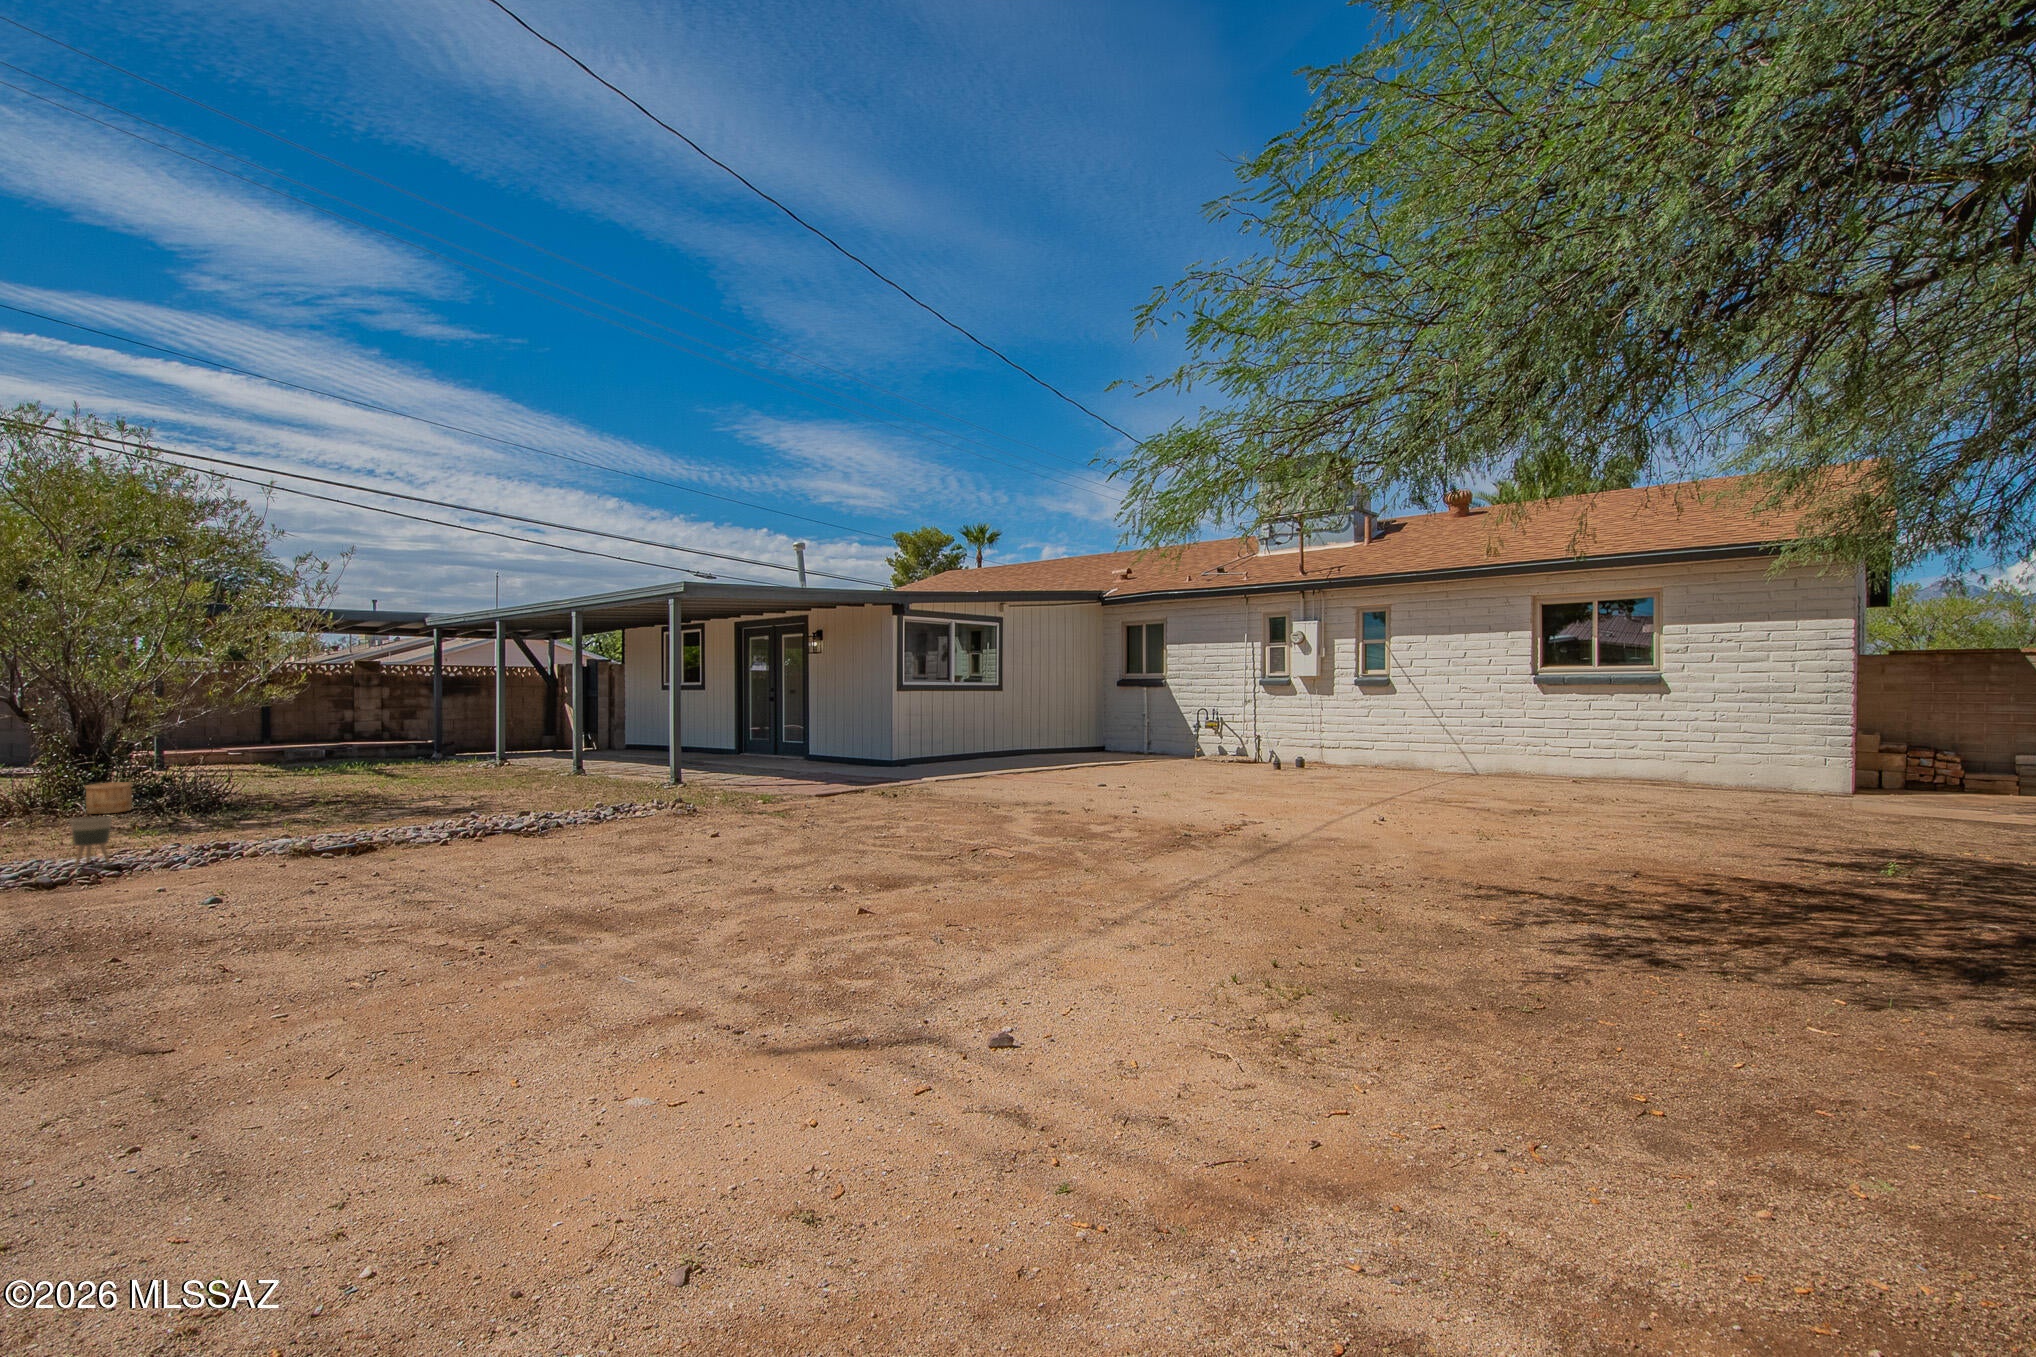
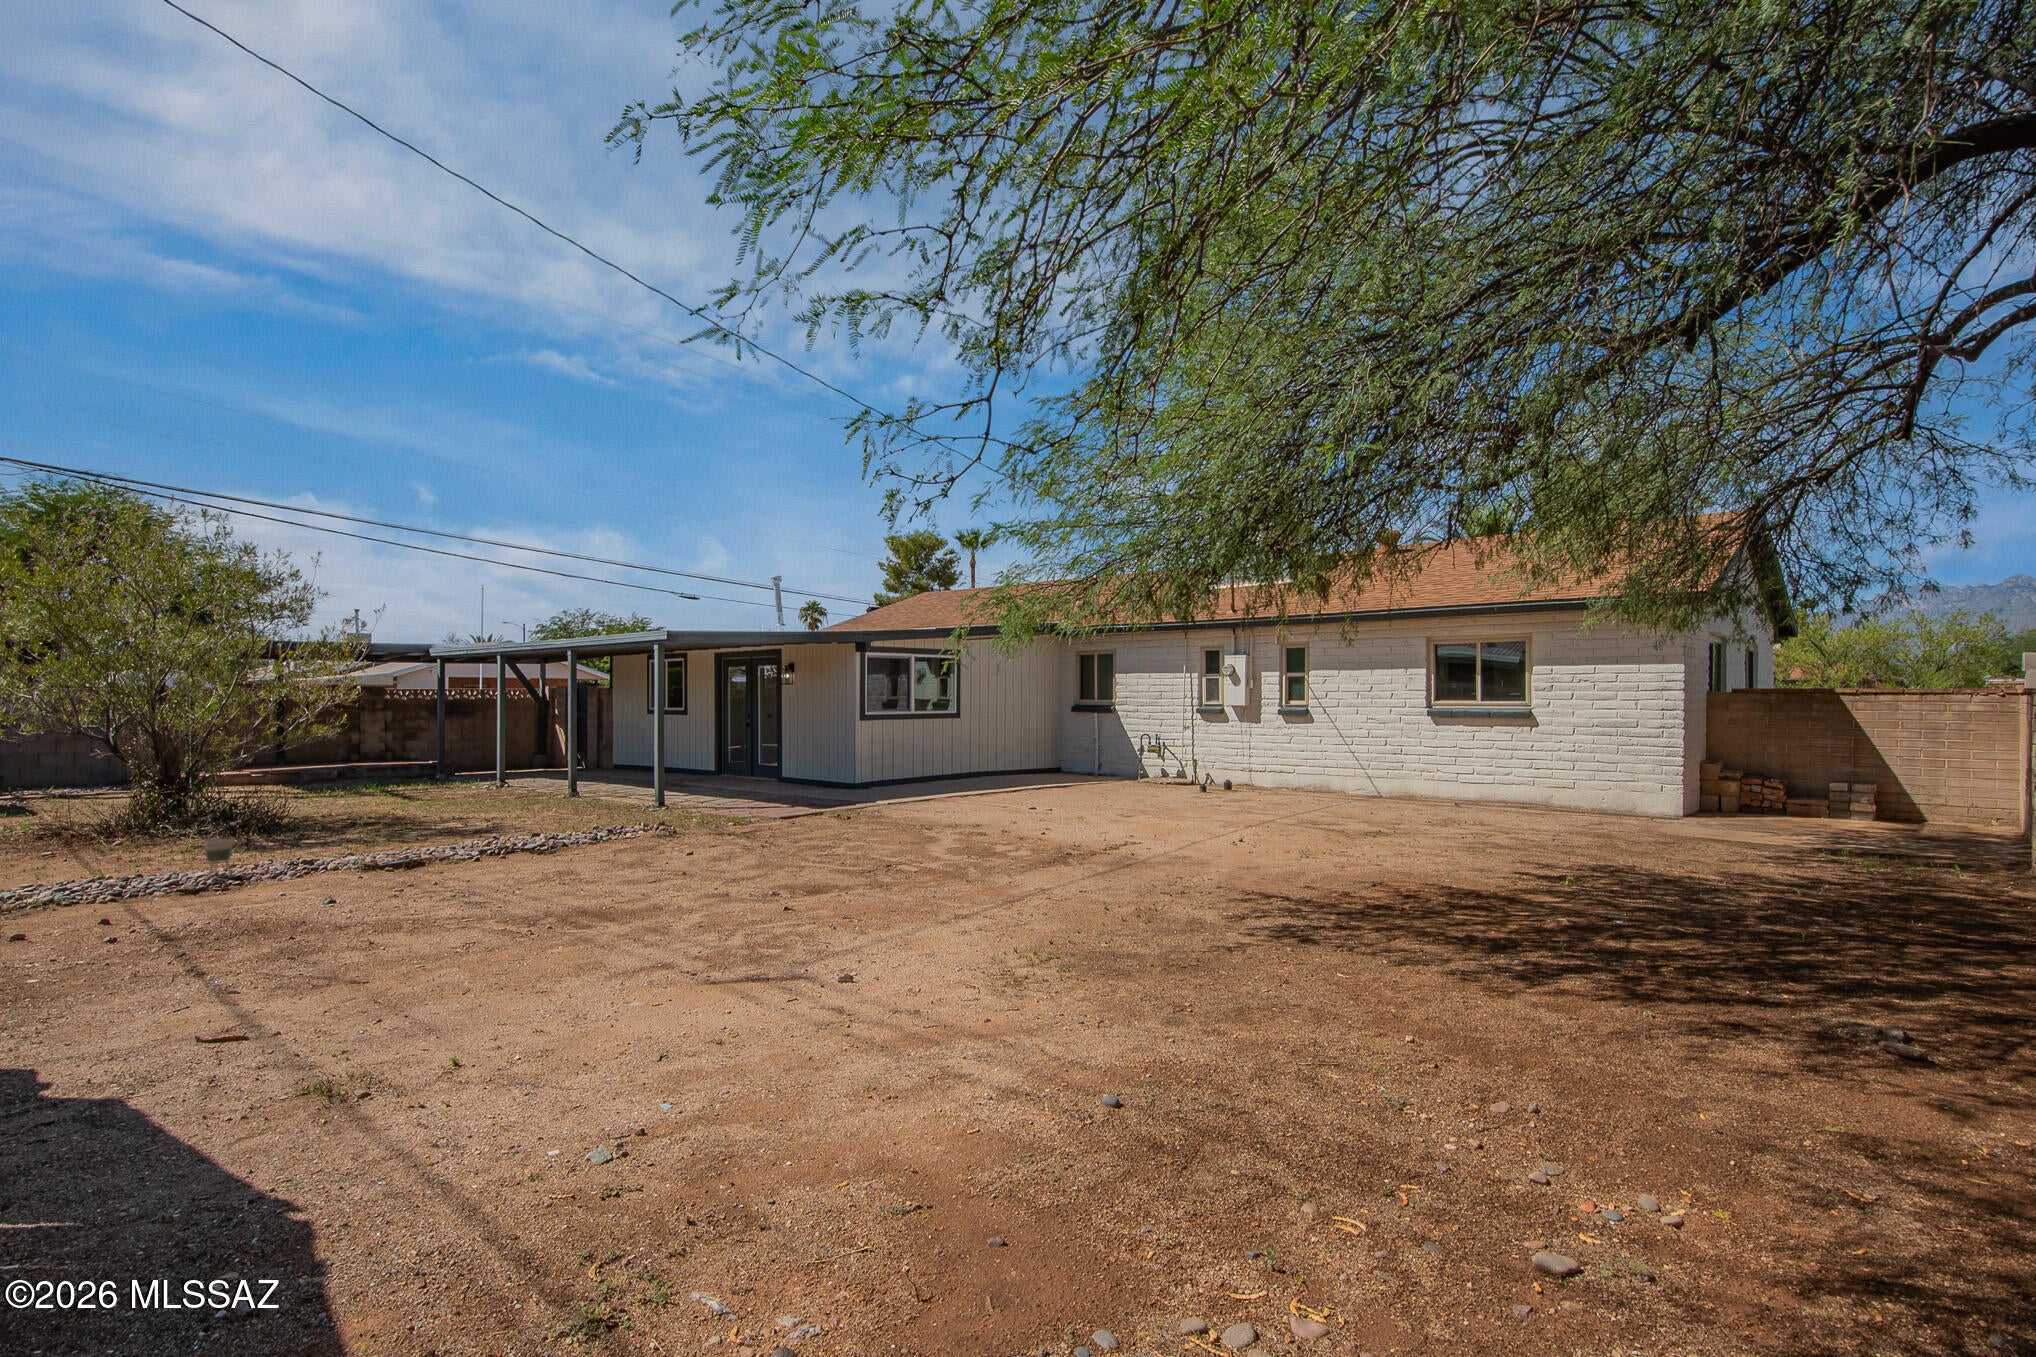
wooden bucket: present [85,782,132,814] -> none [179,809,216,835]

